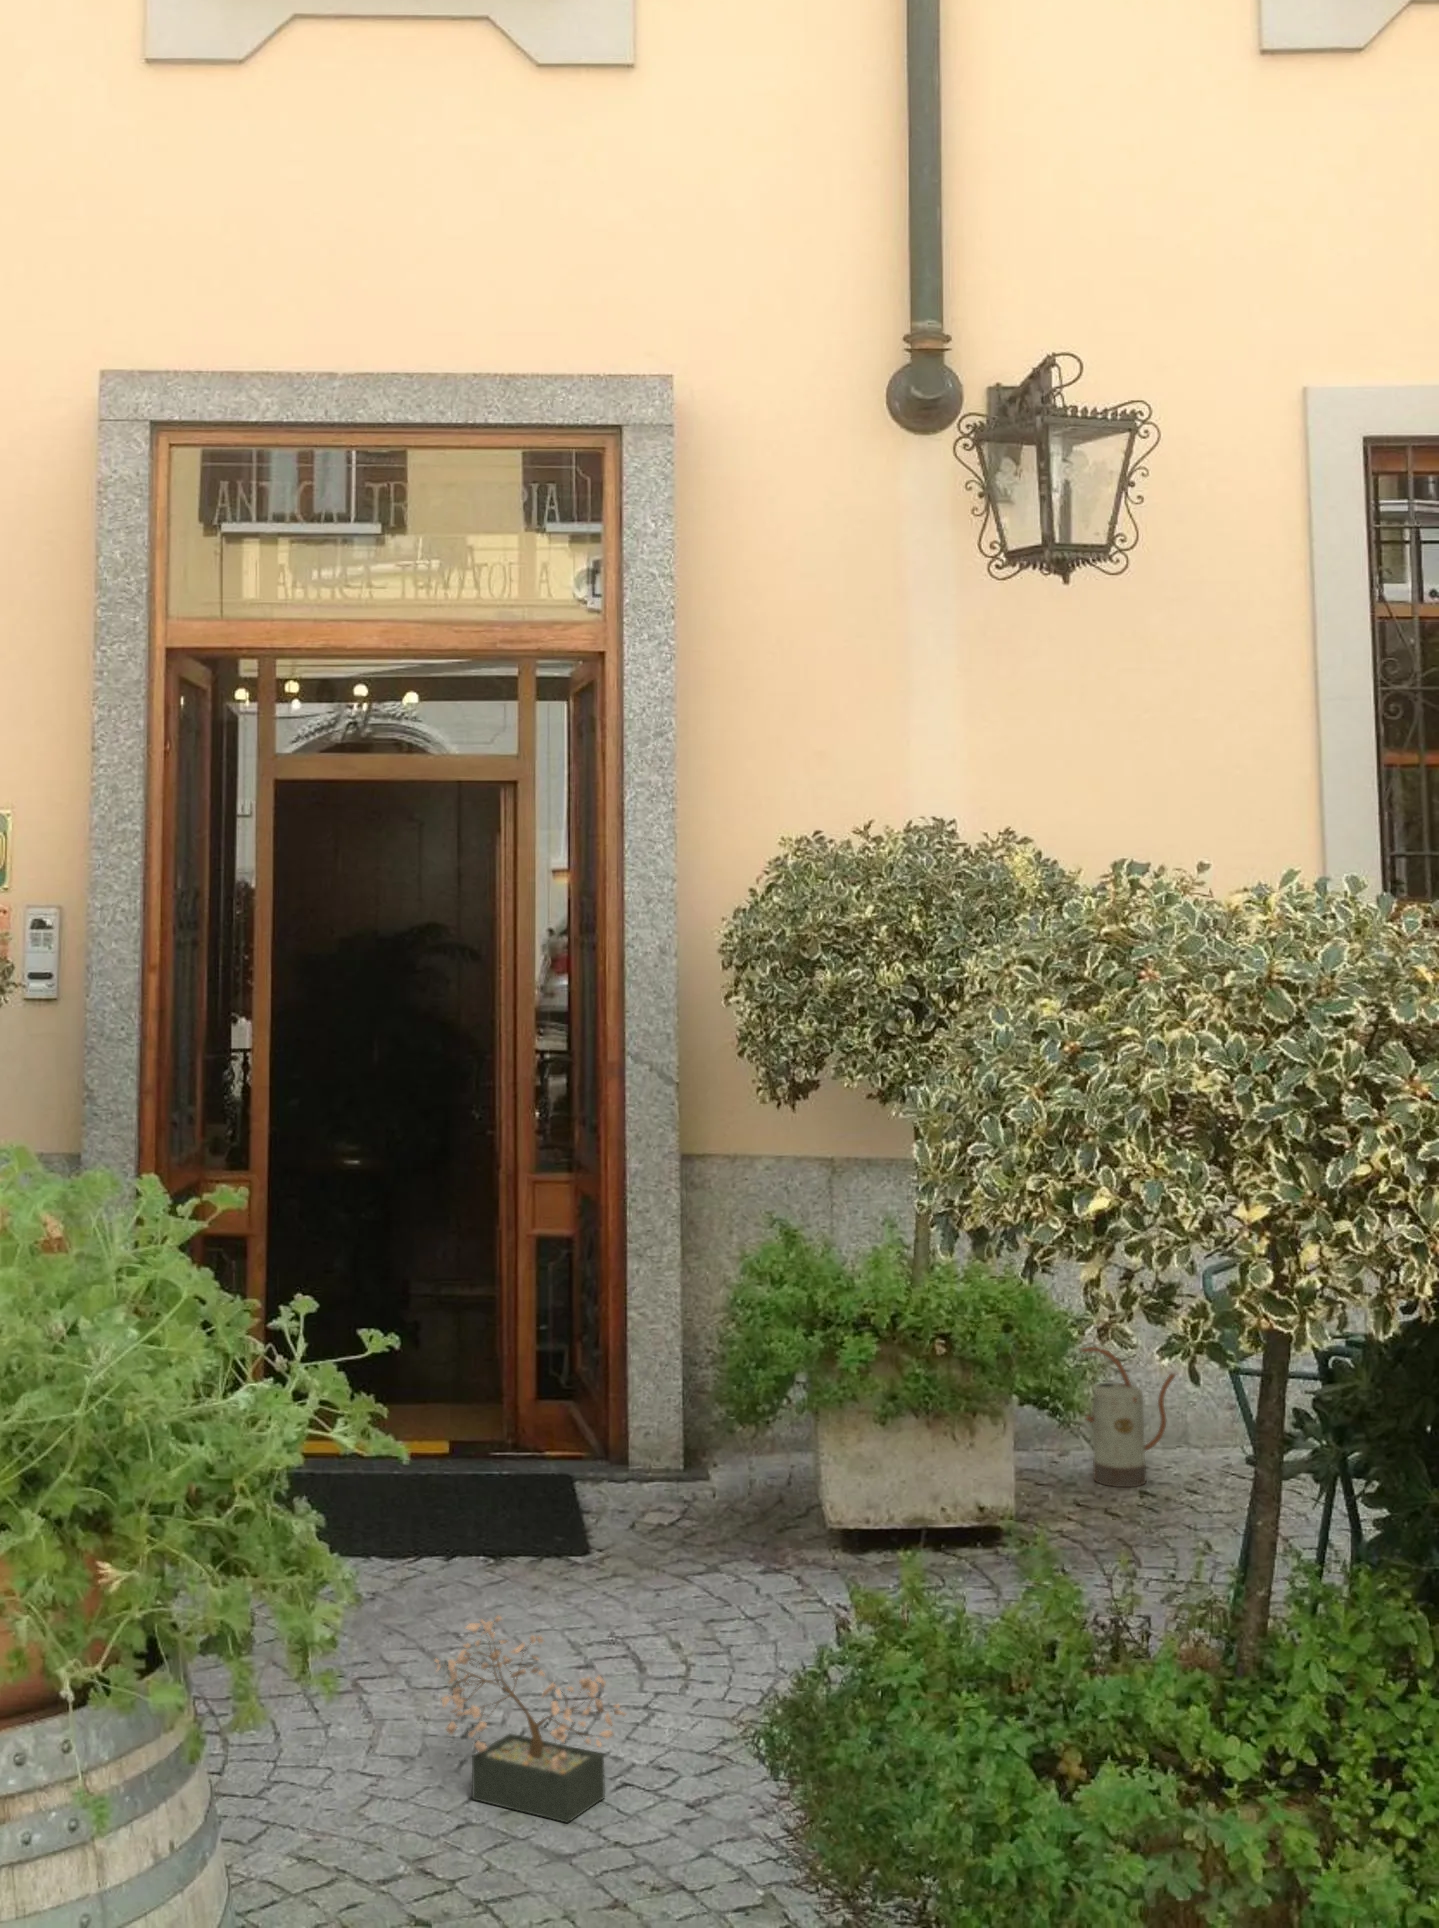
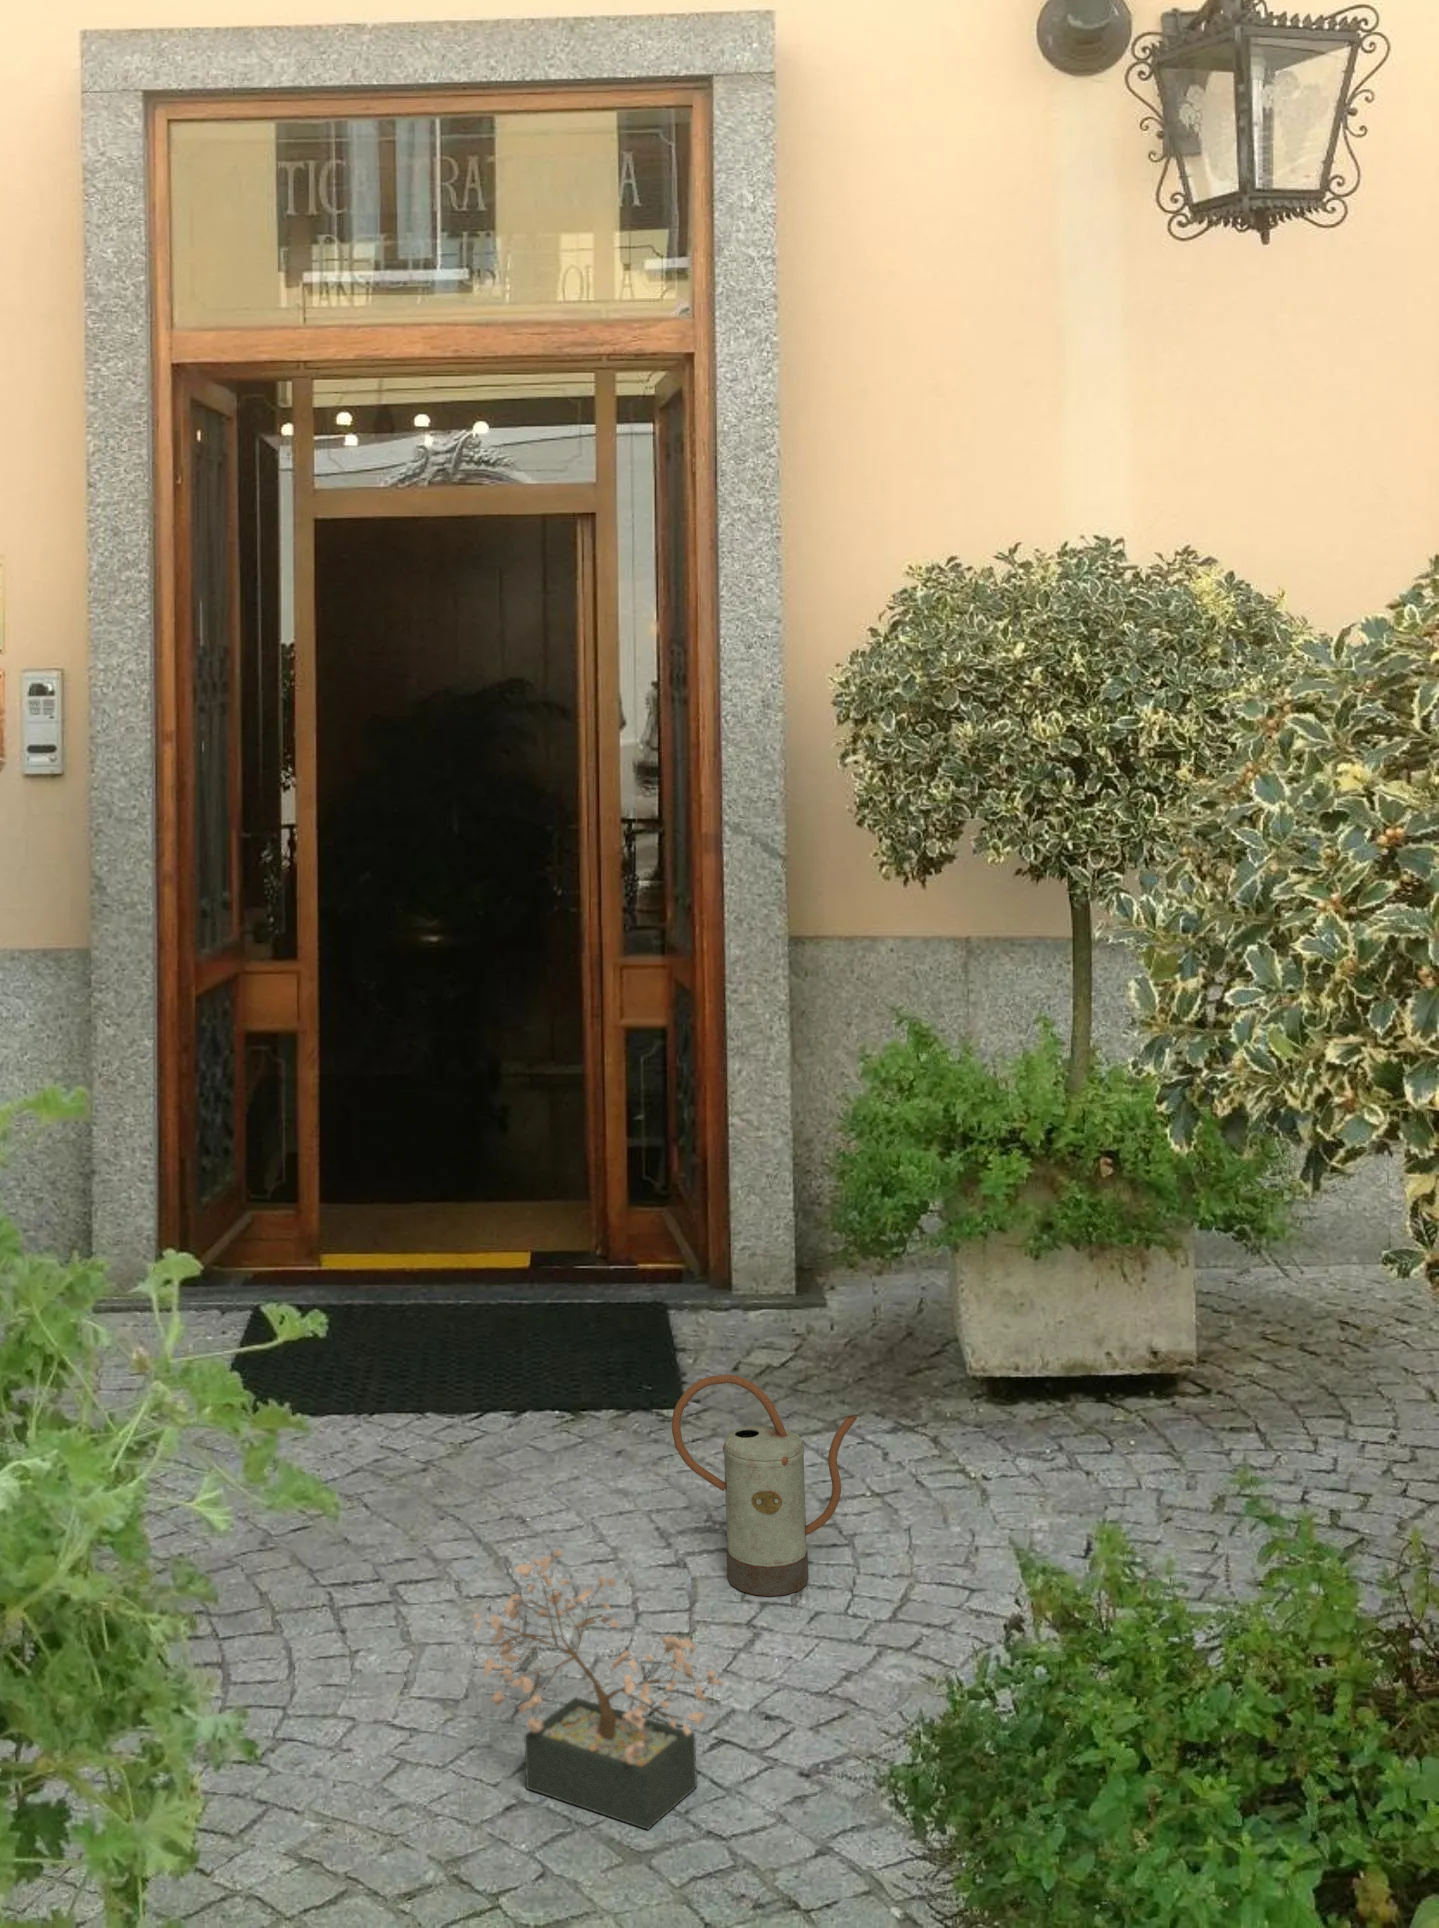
watering can: present [1082,1347,1175,1487] -> present [672,1375,857,1596]

